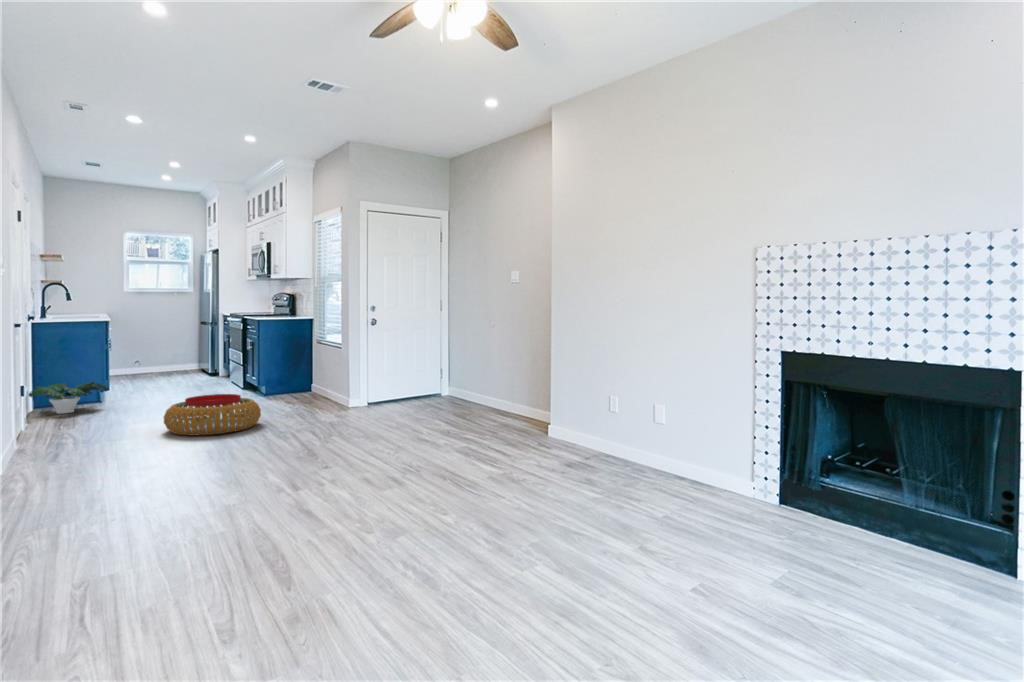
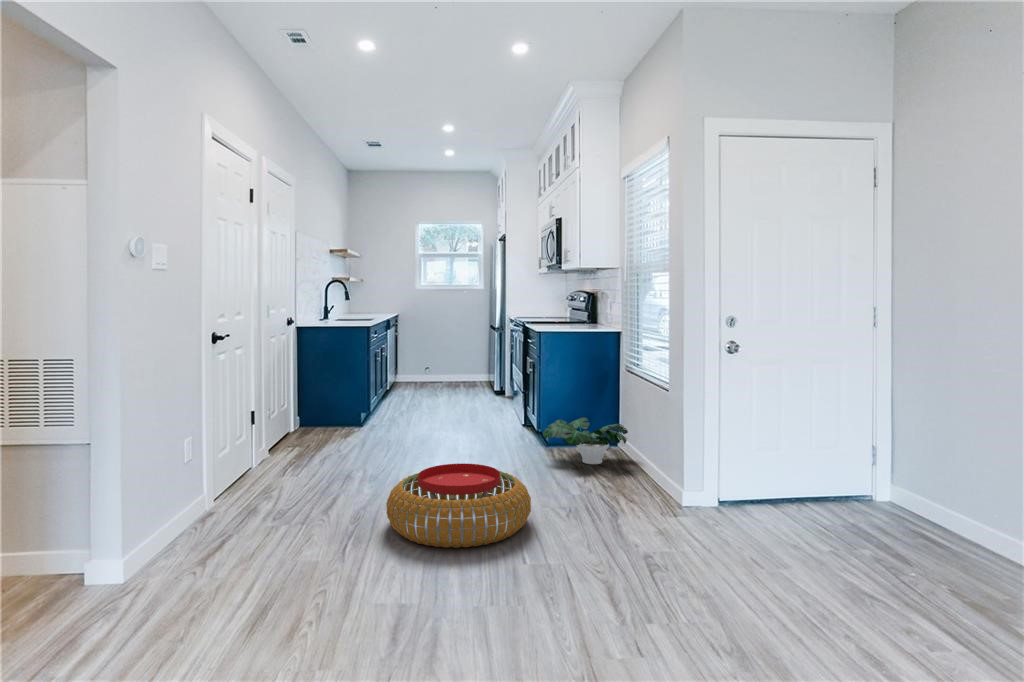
potted plant: present [29,382,108,414] -> present [543,418,628,464]

